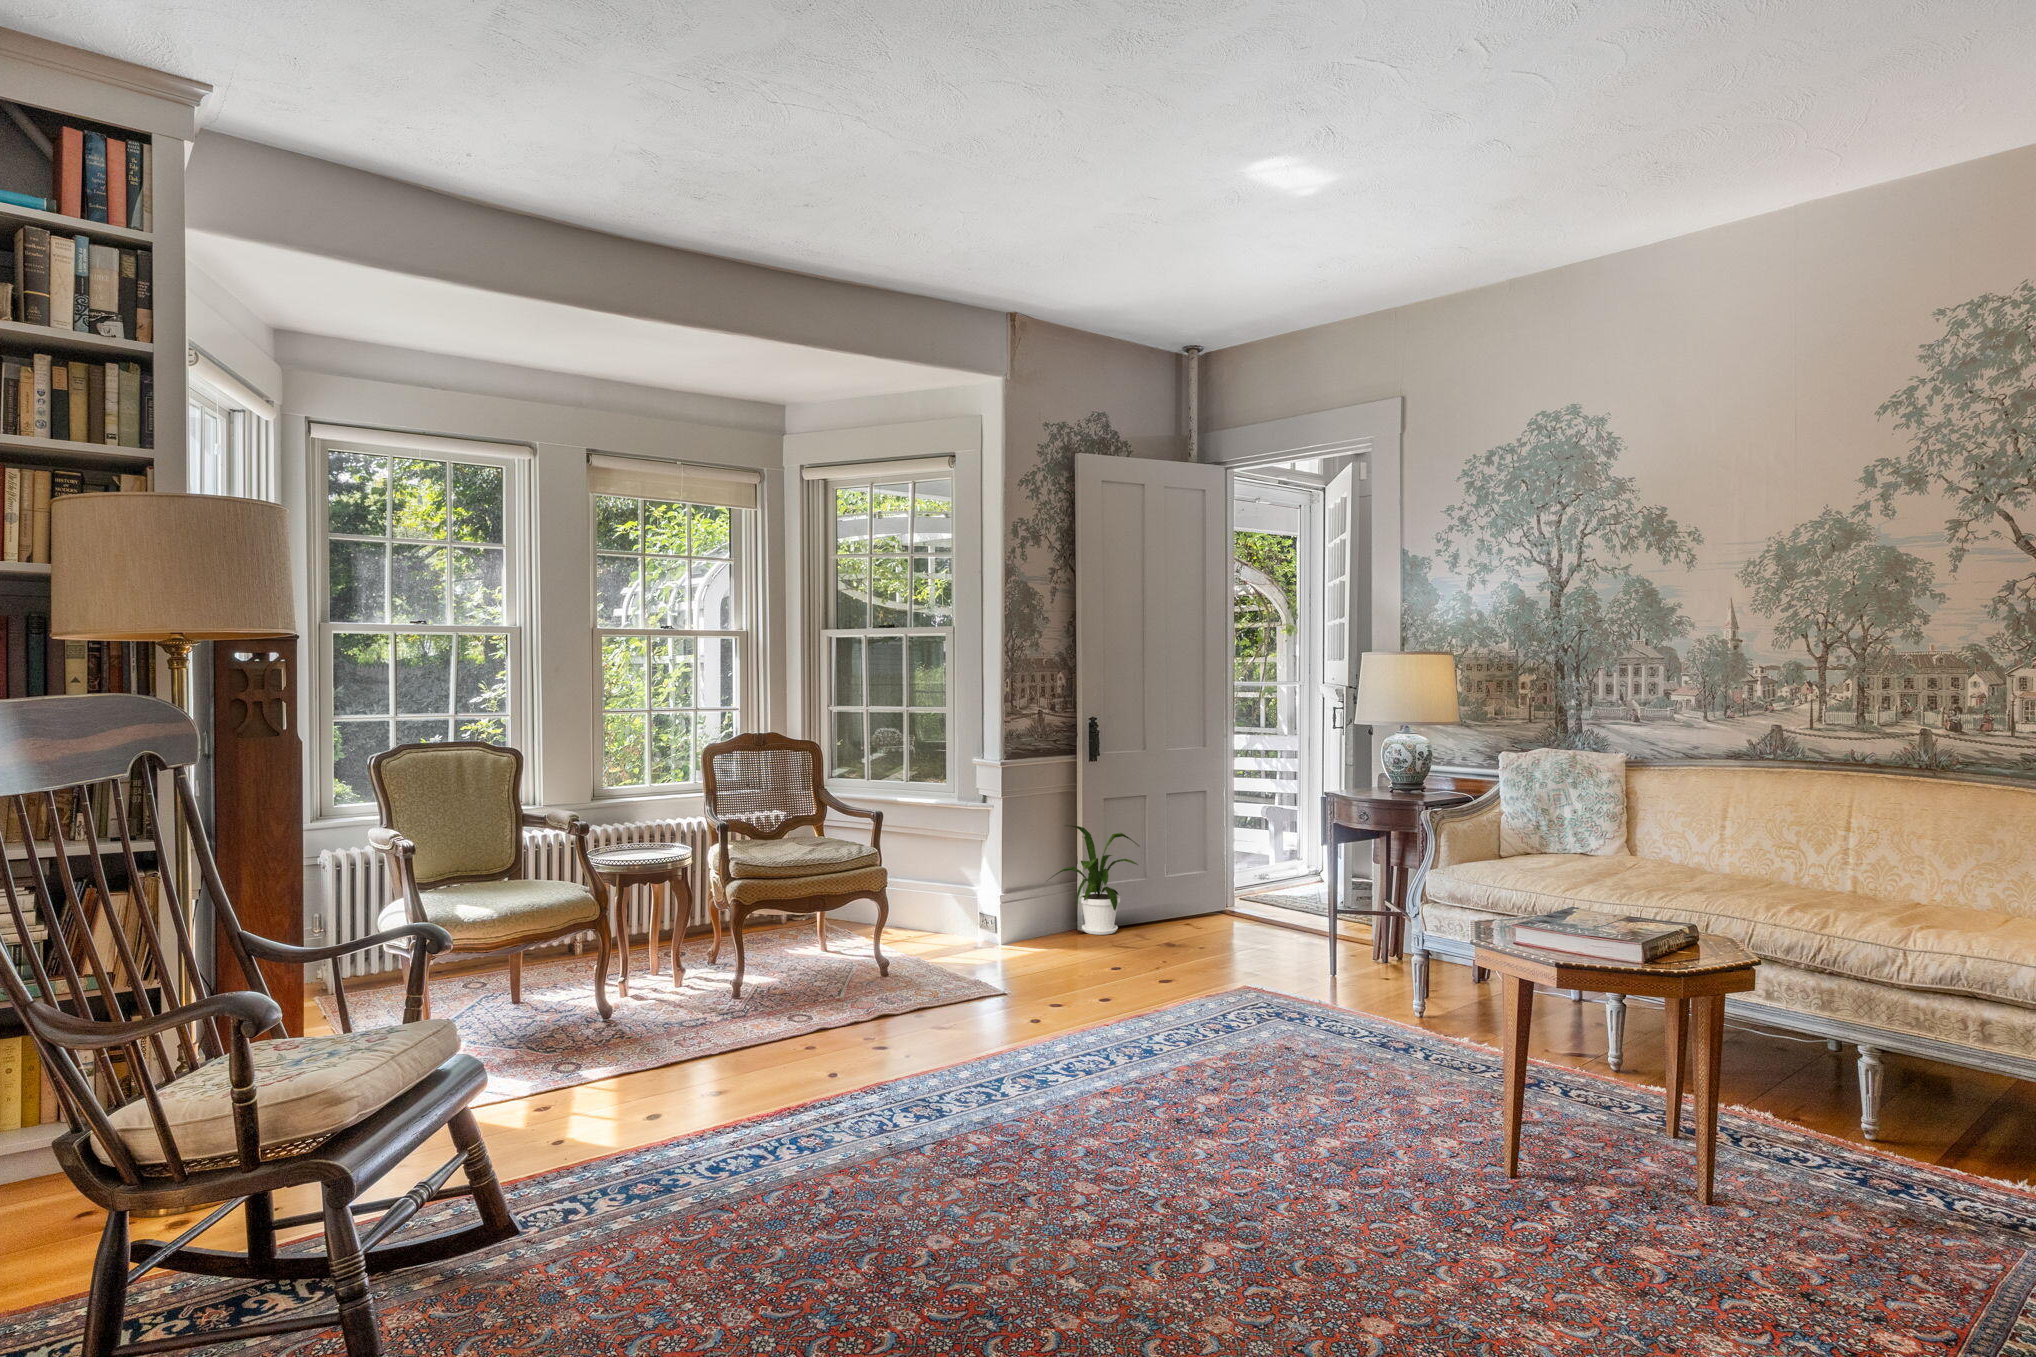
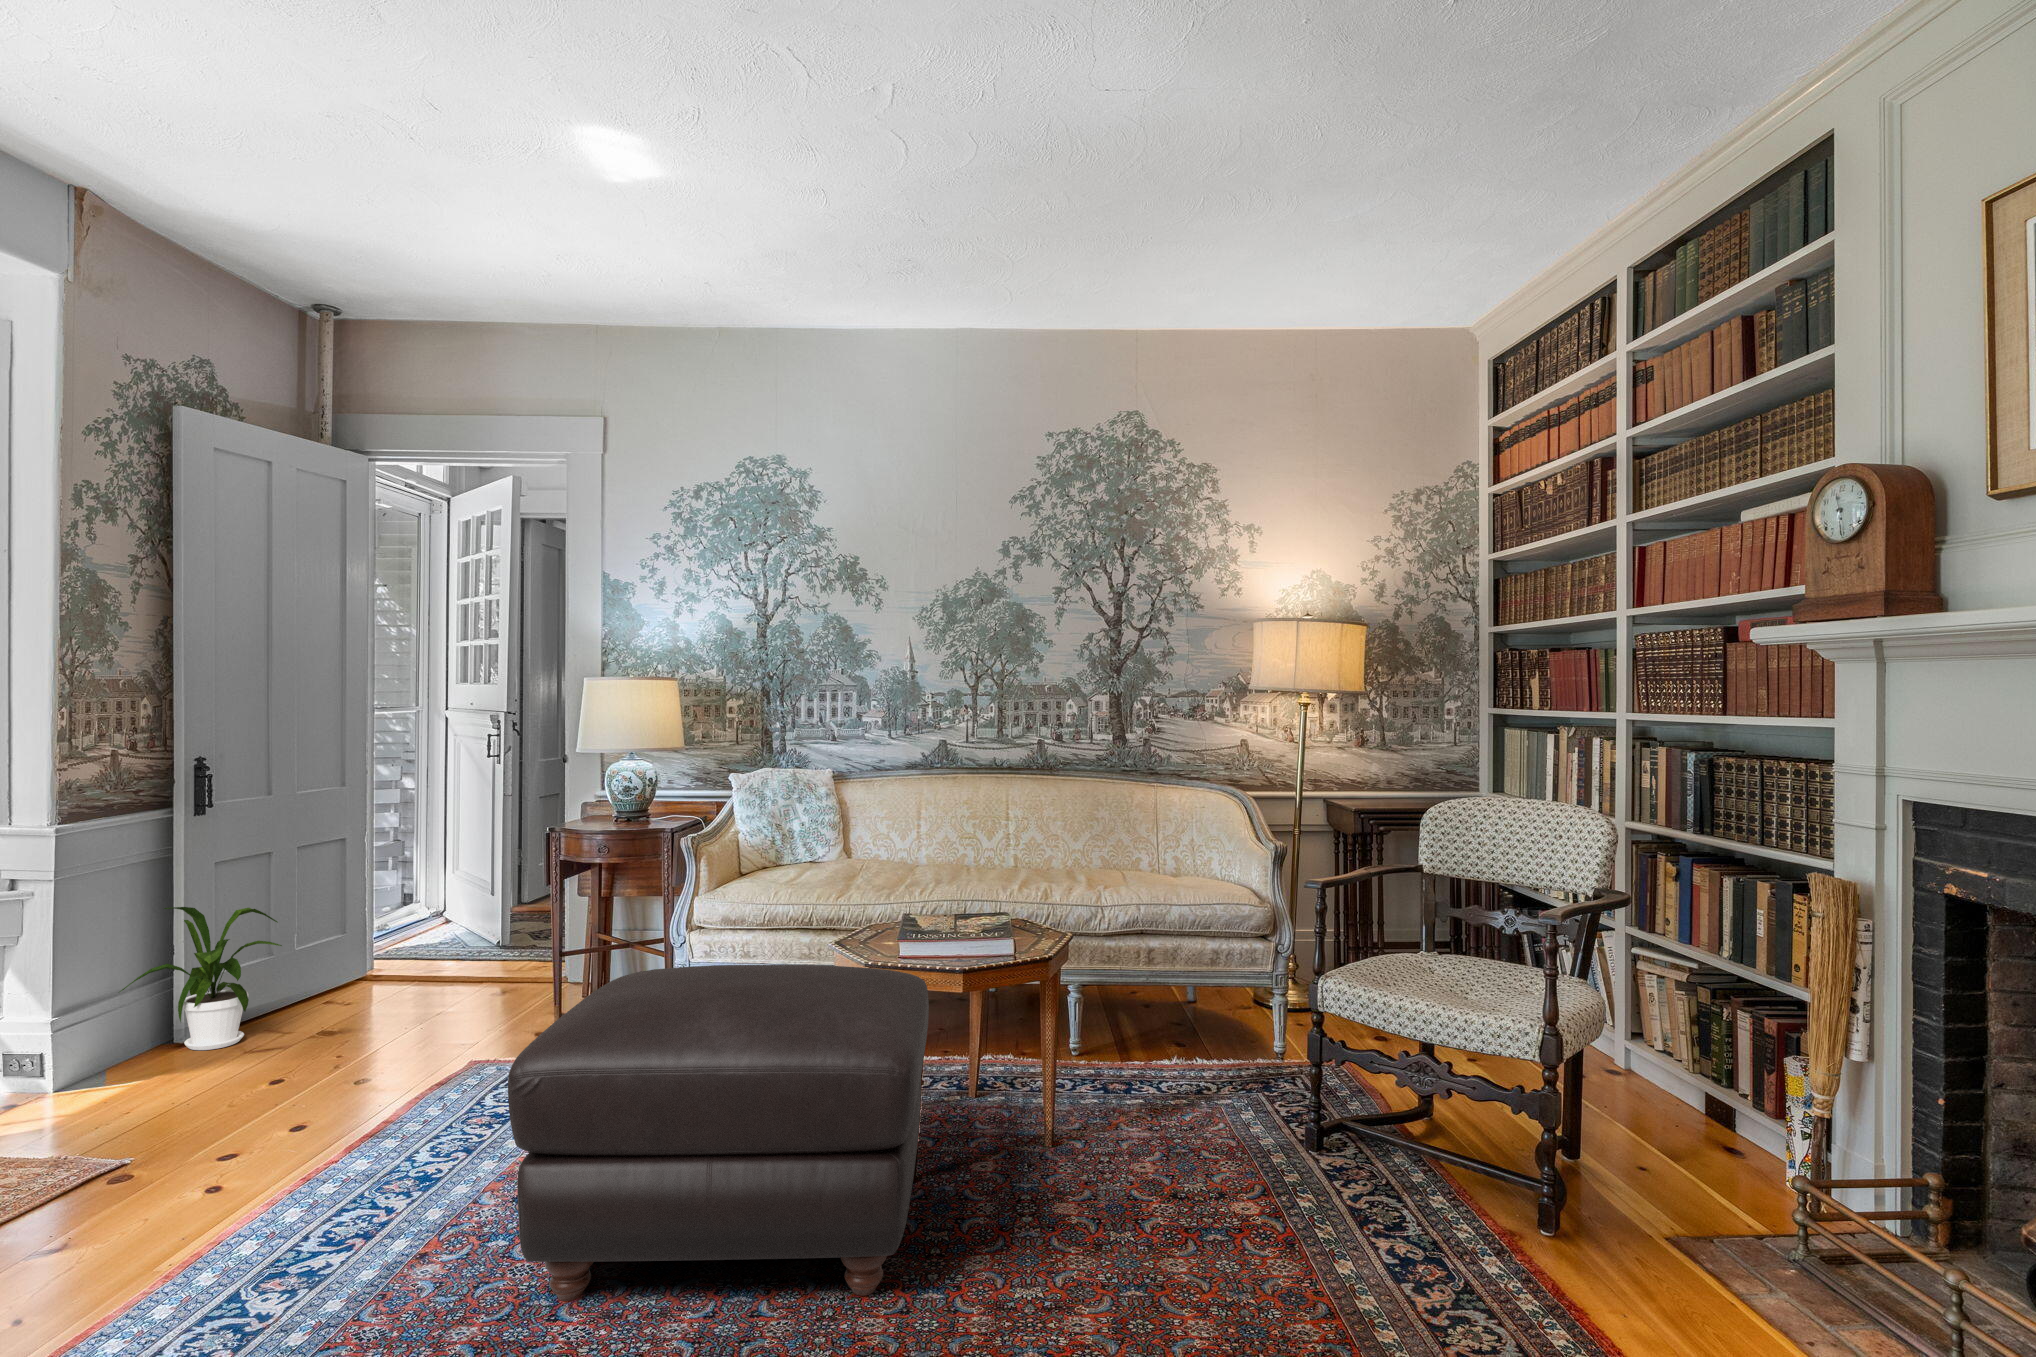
ottoman: none [1117,914,1537,1240] -> present [508,965,929,1301]

